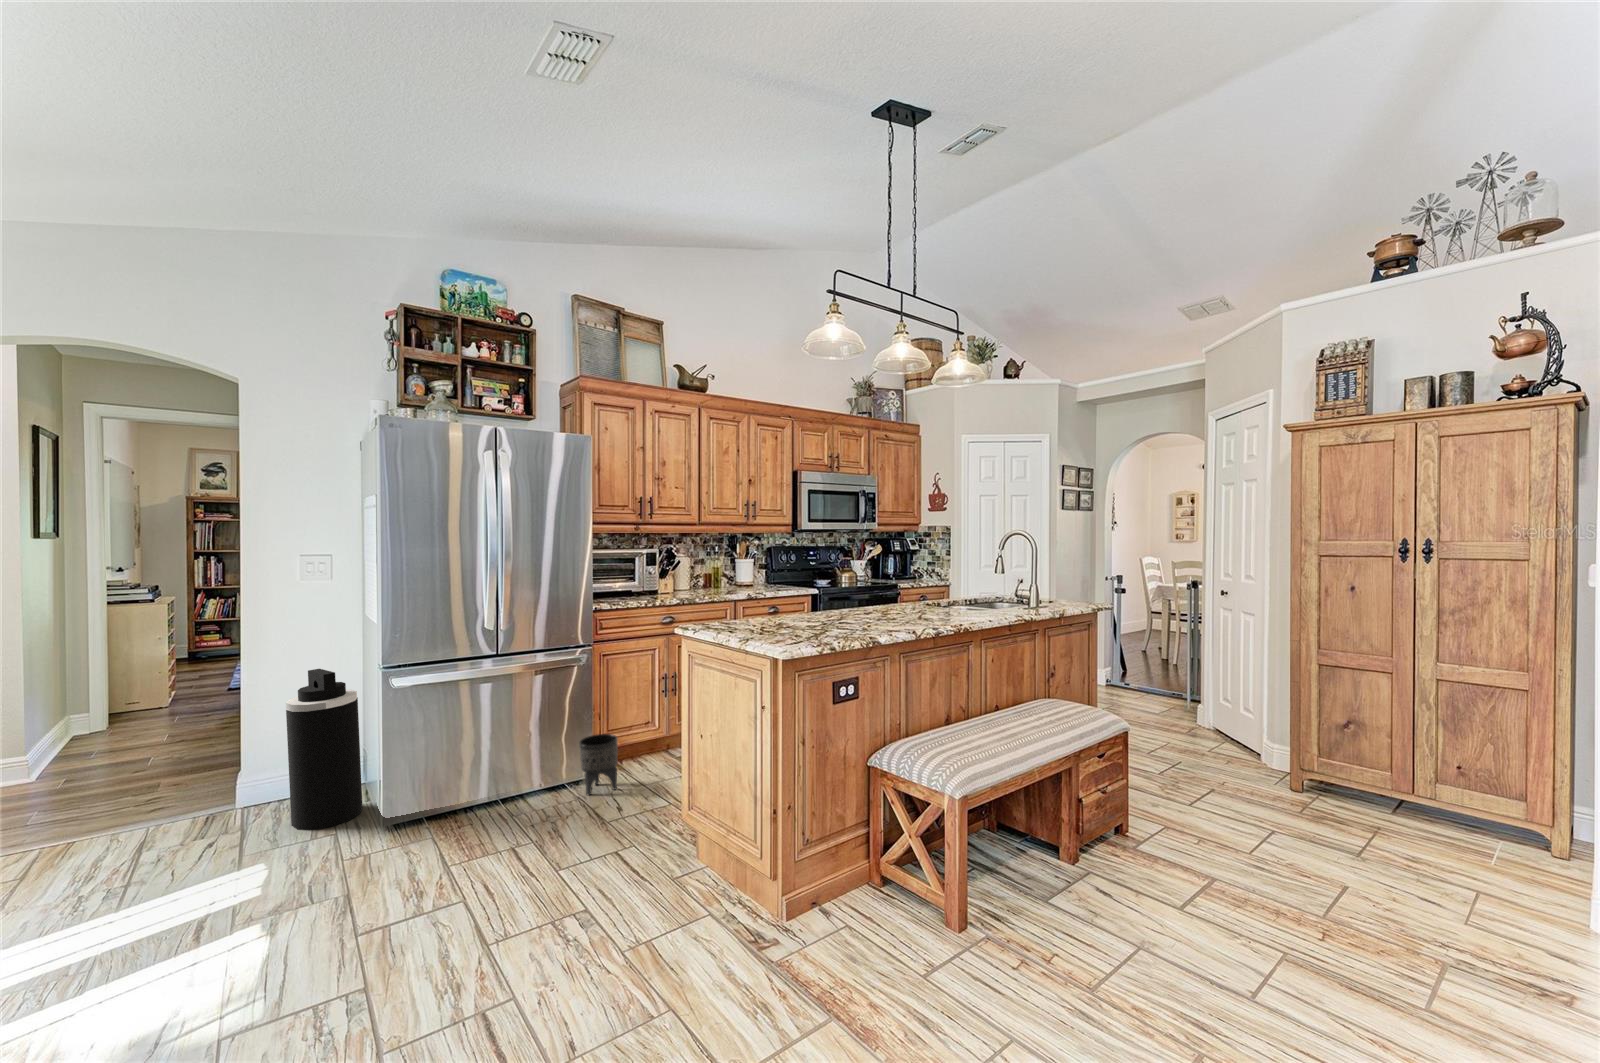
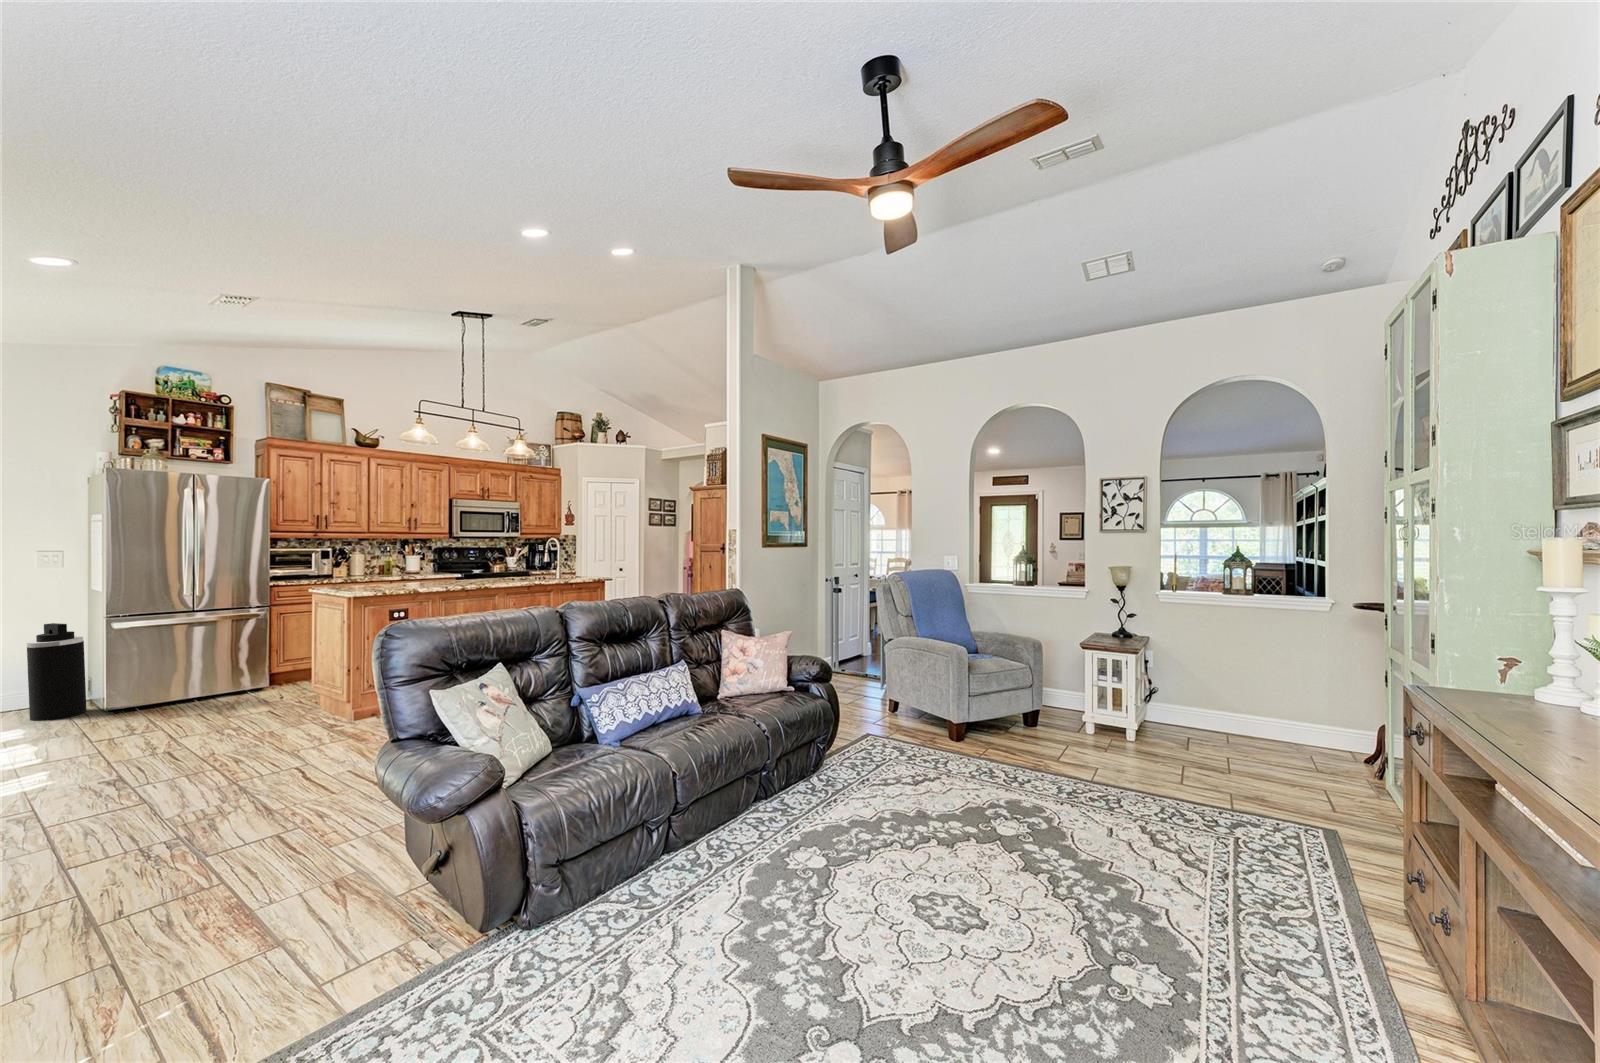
planter: present [579,734,618,795] -> none [256,660,286,696]

